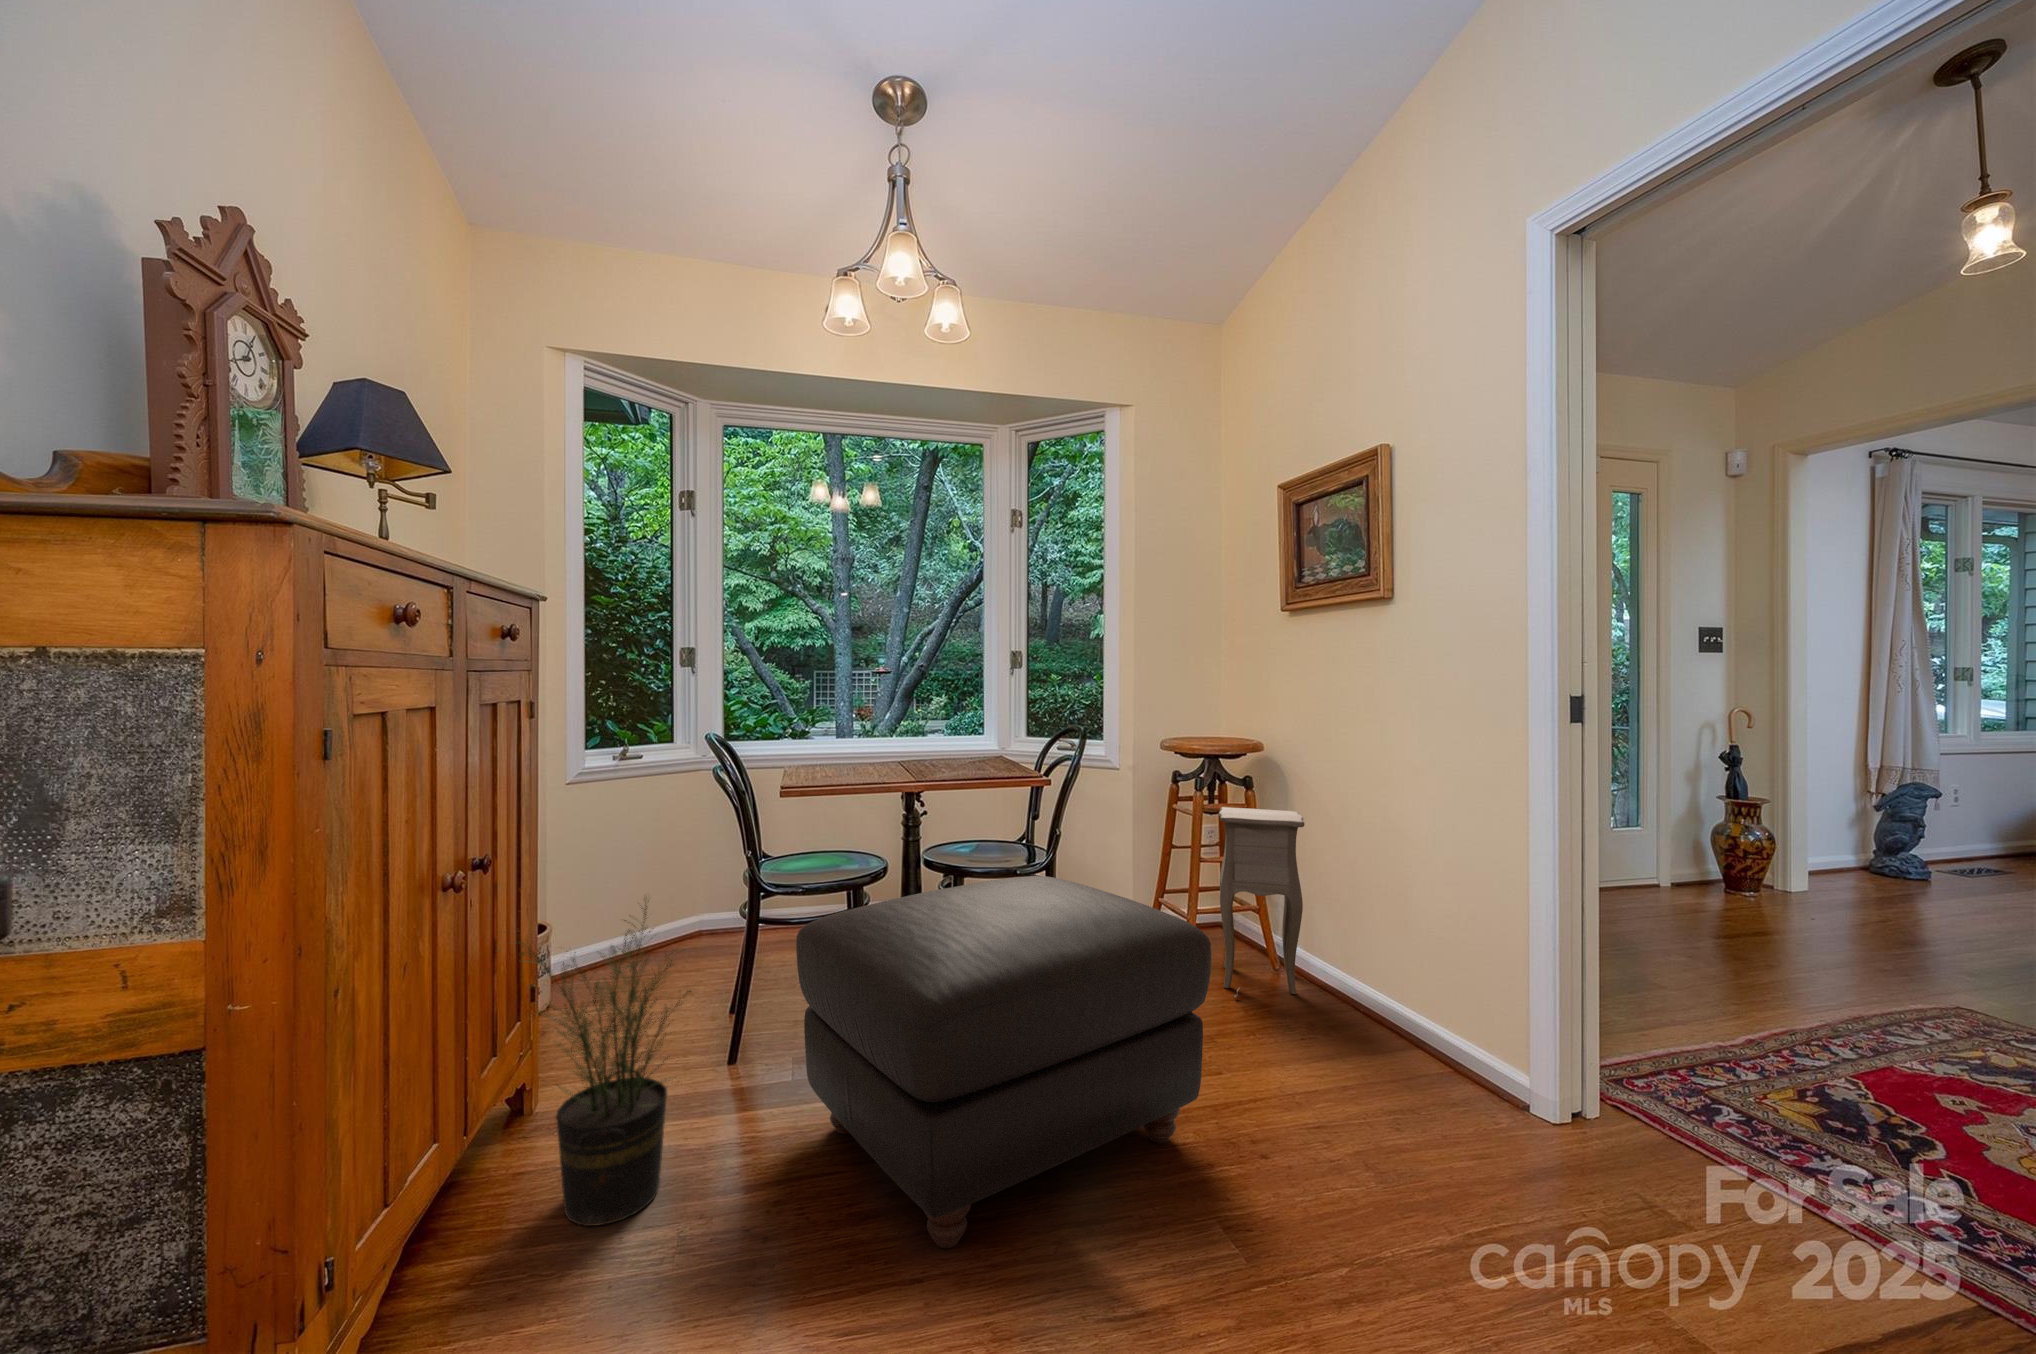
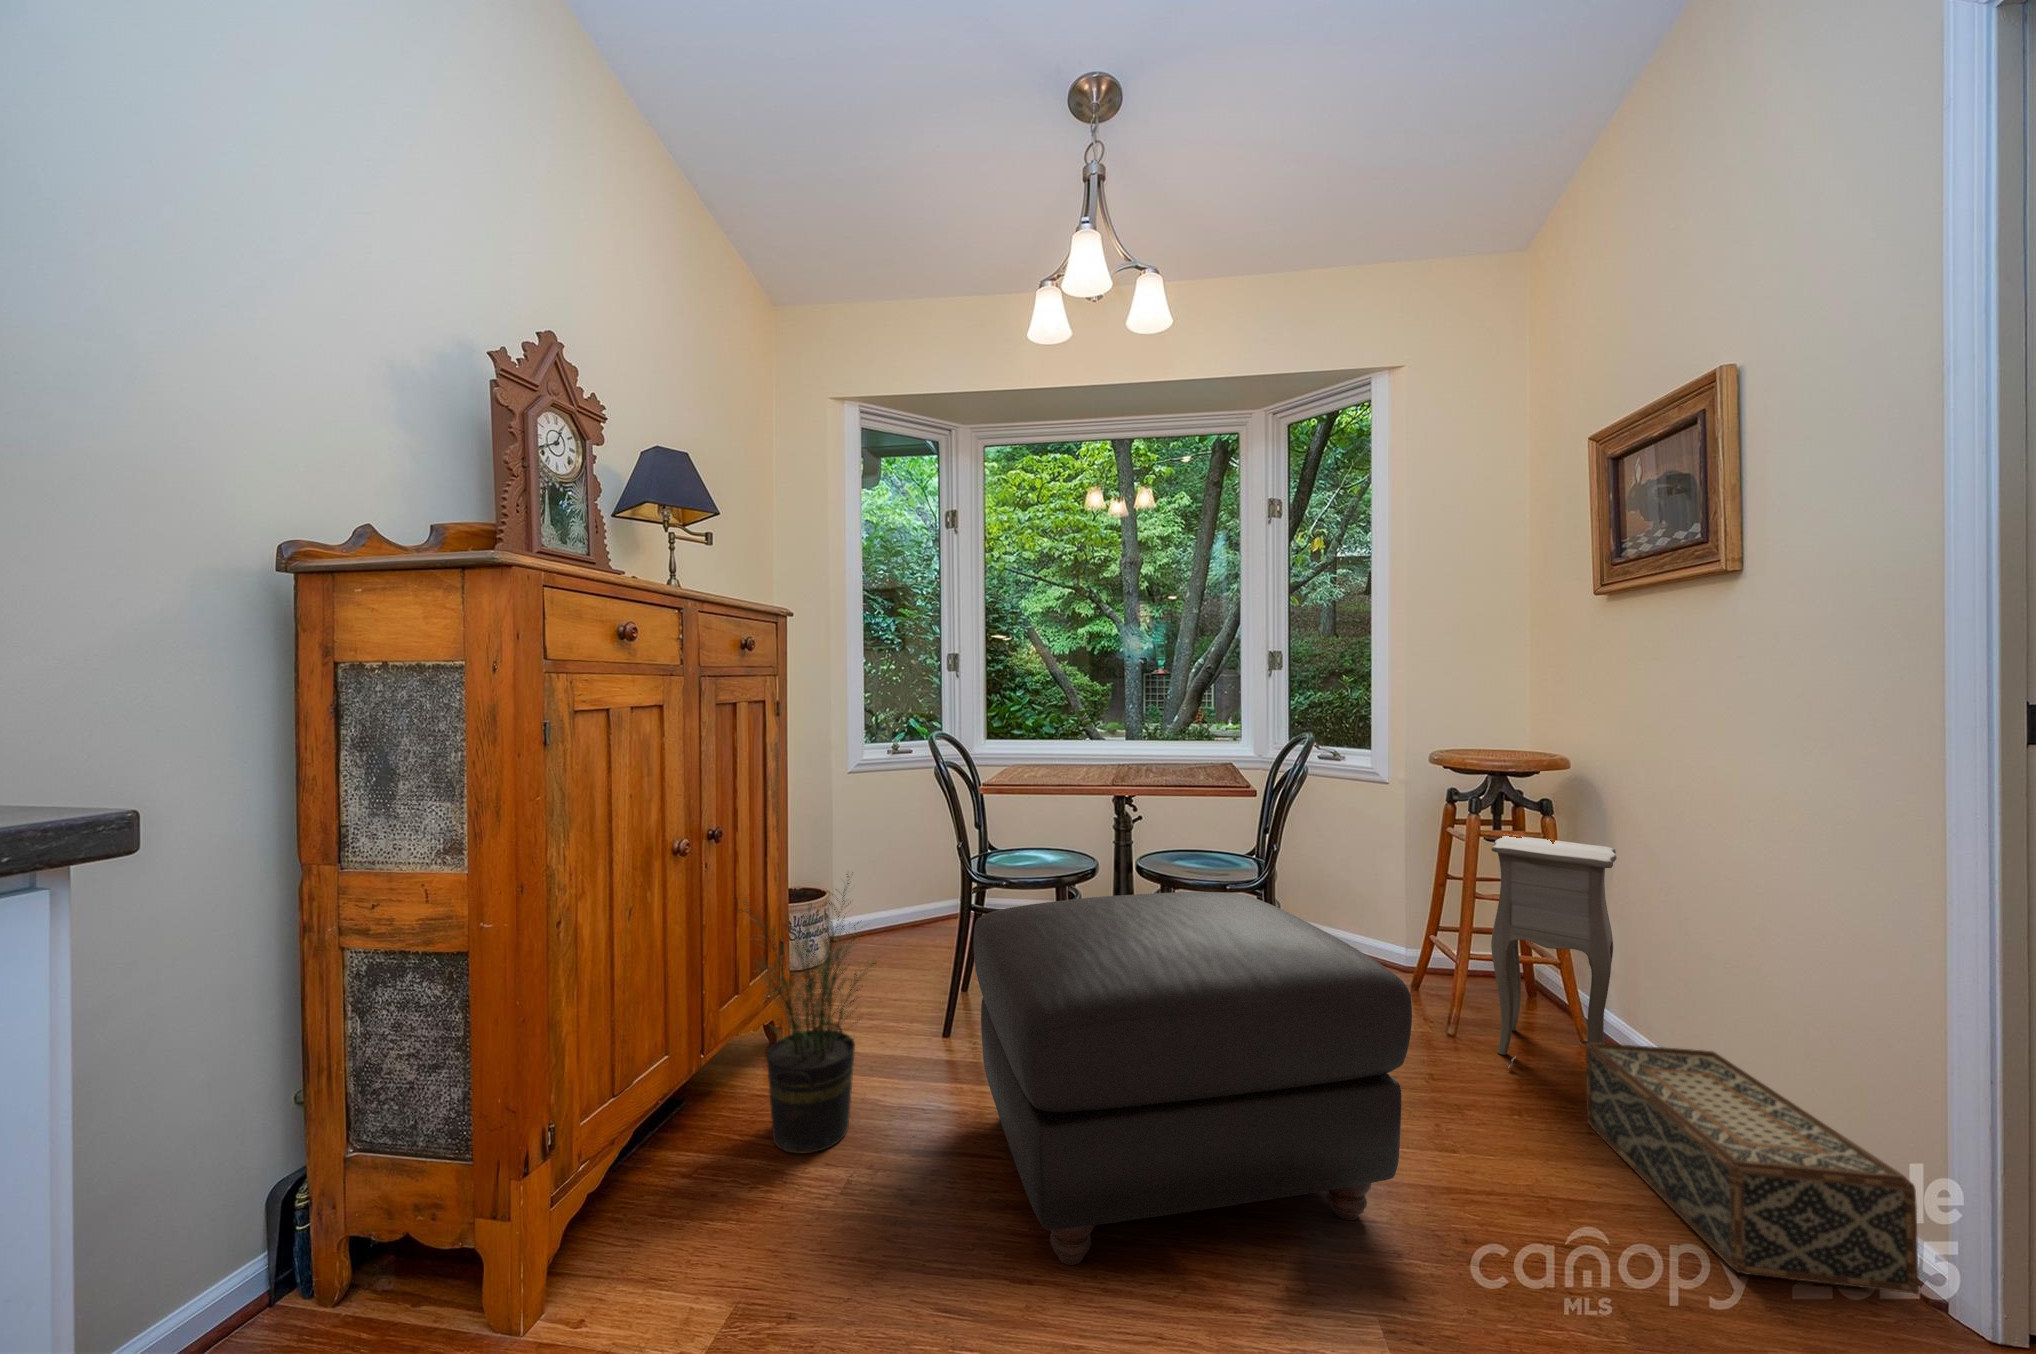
woven basket: none [1297,958,1504,1111] -> present [1586,1043,1919,1294]

